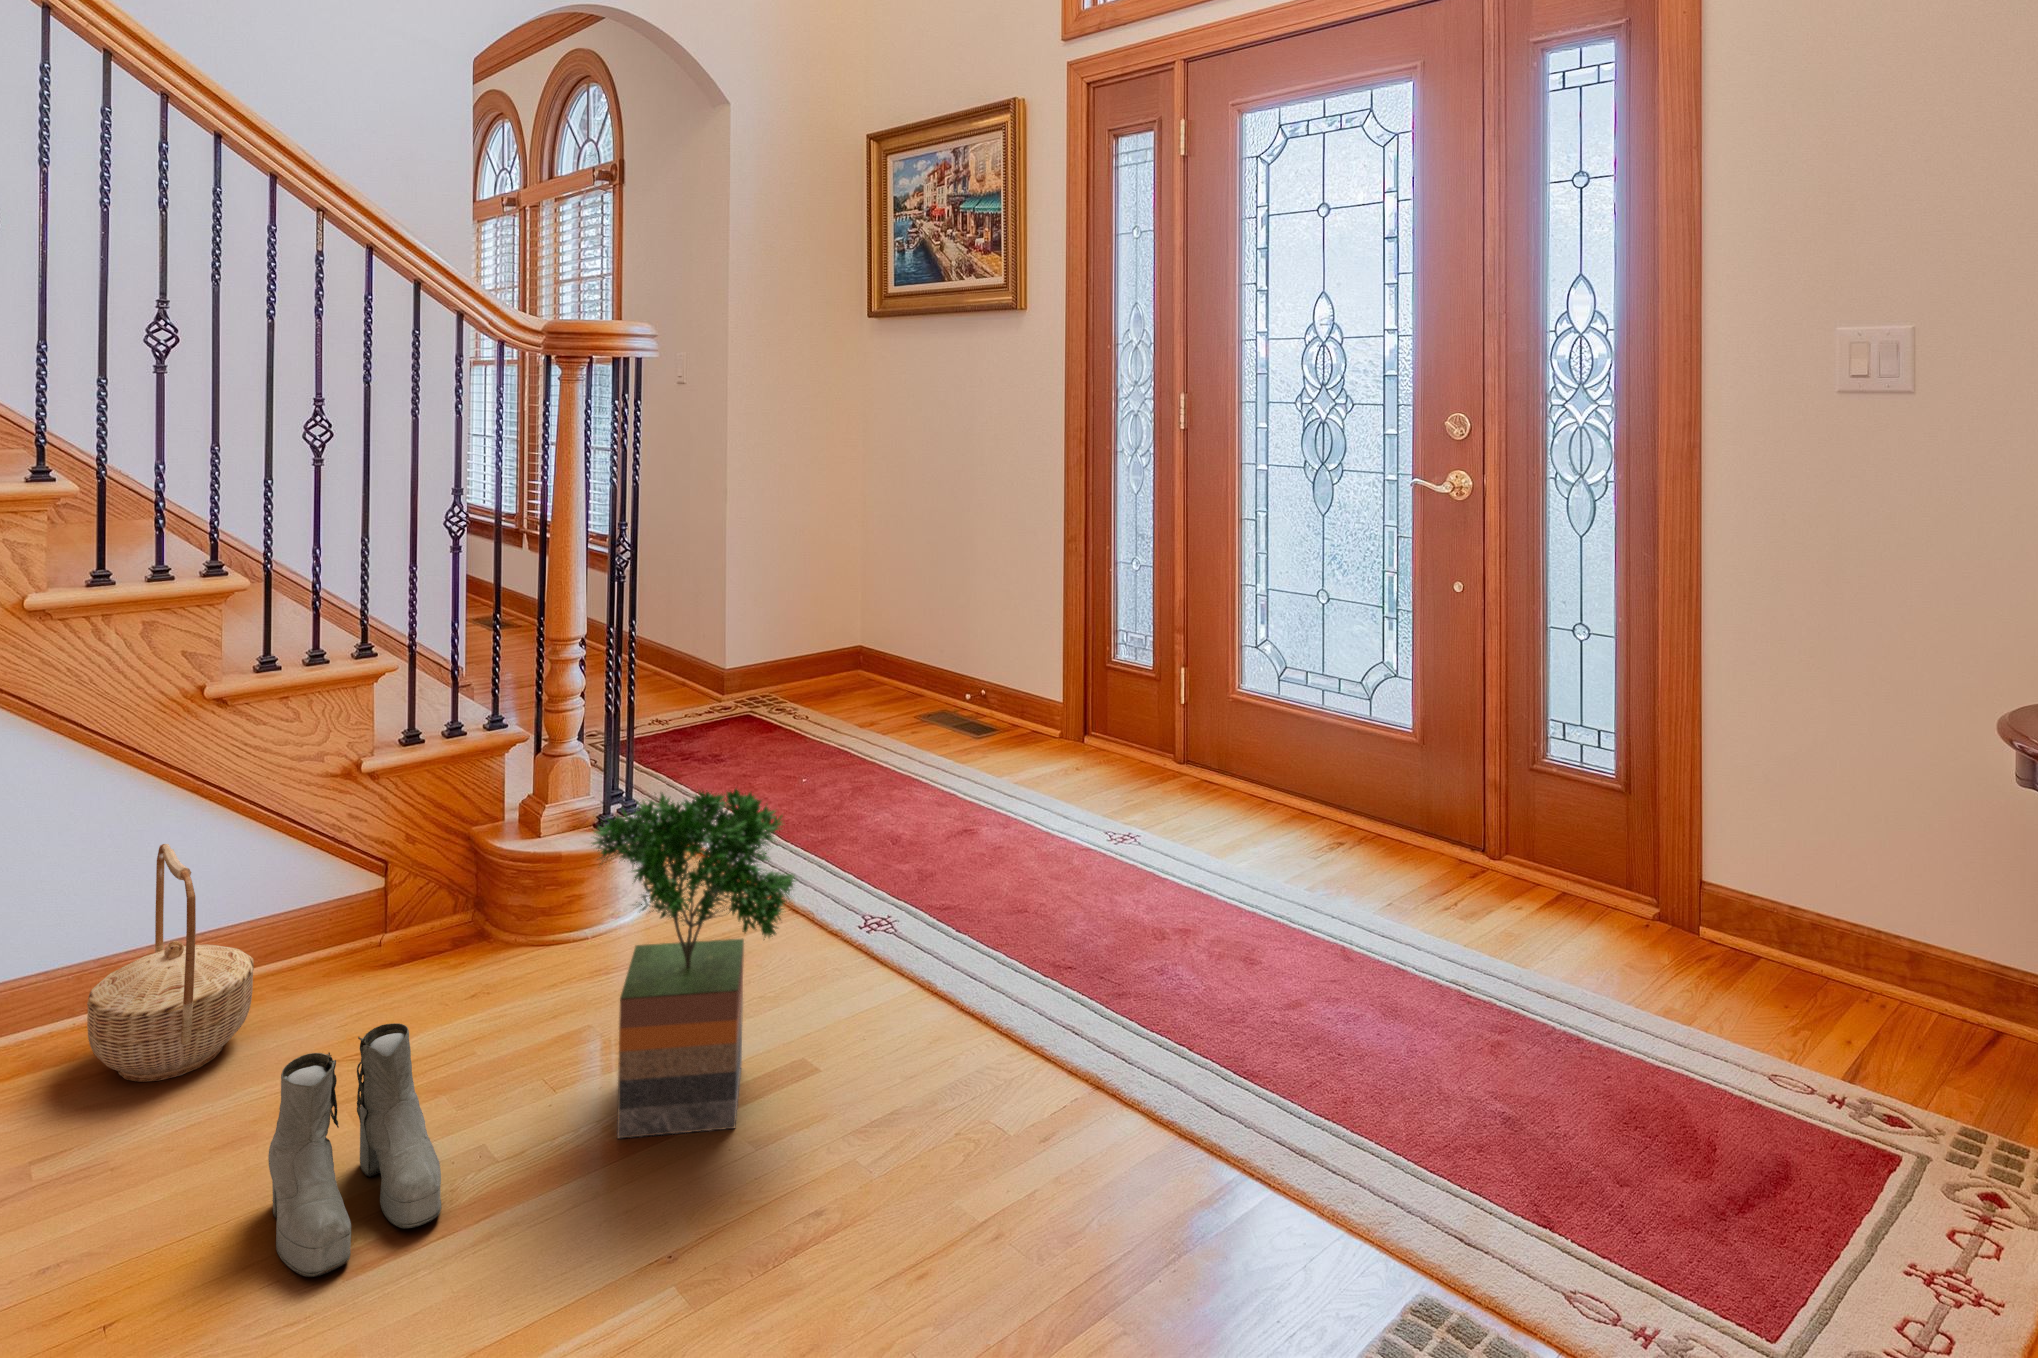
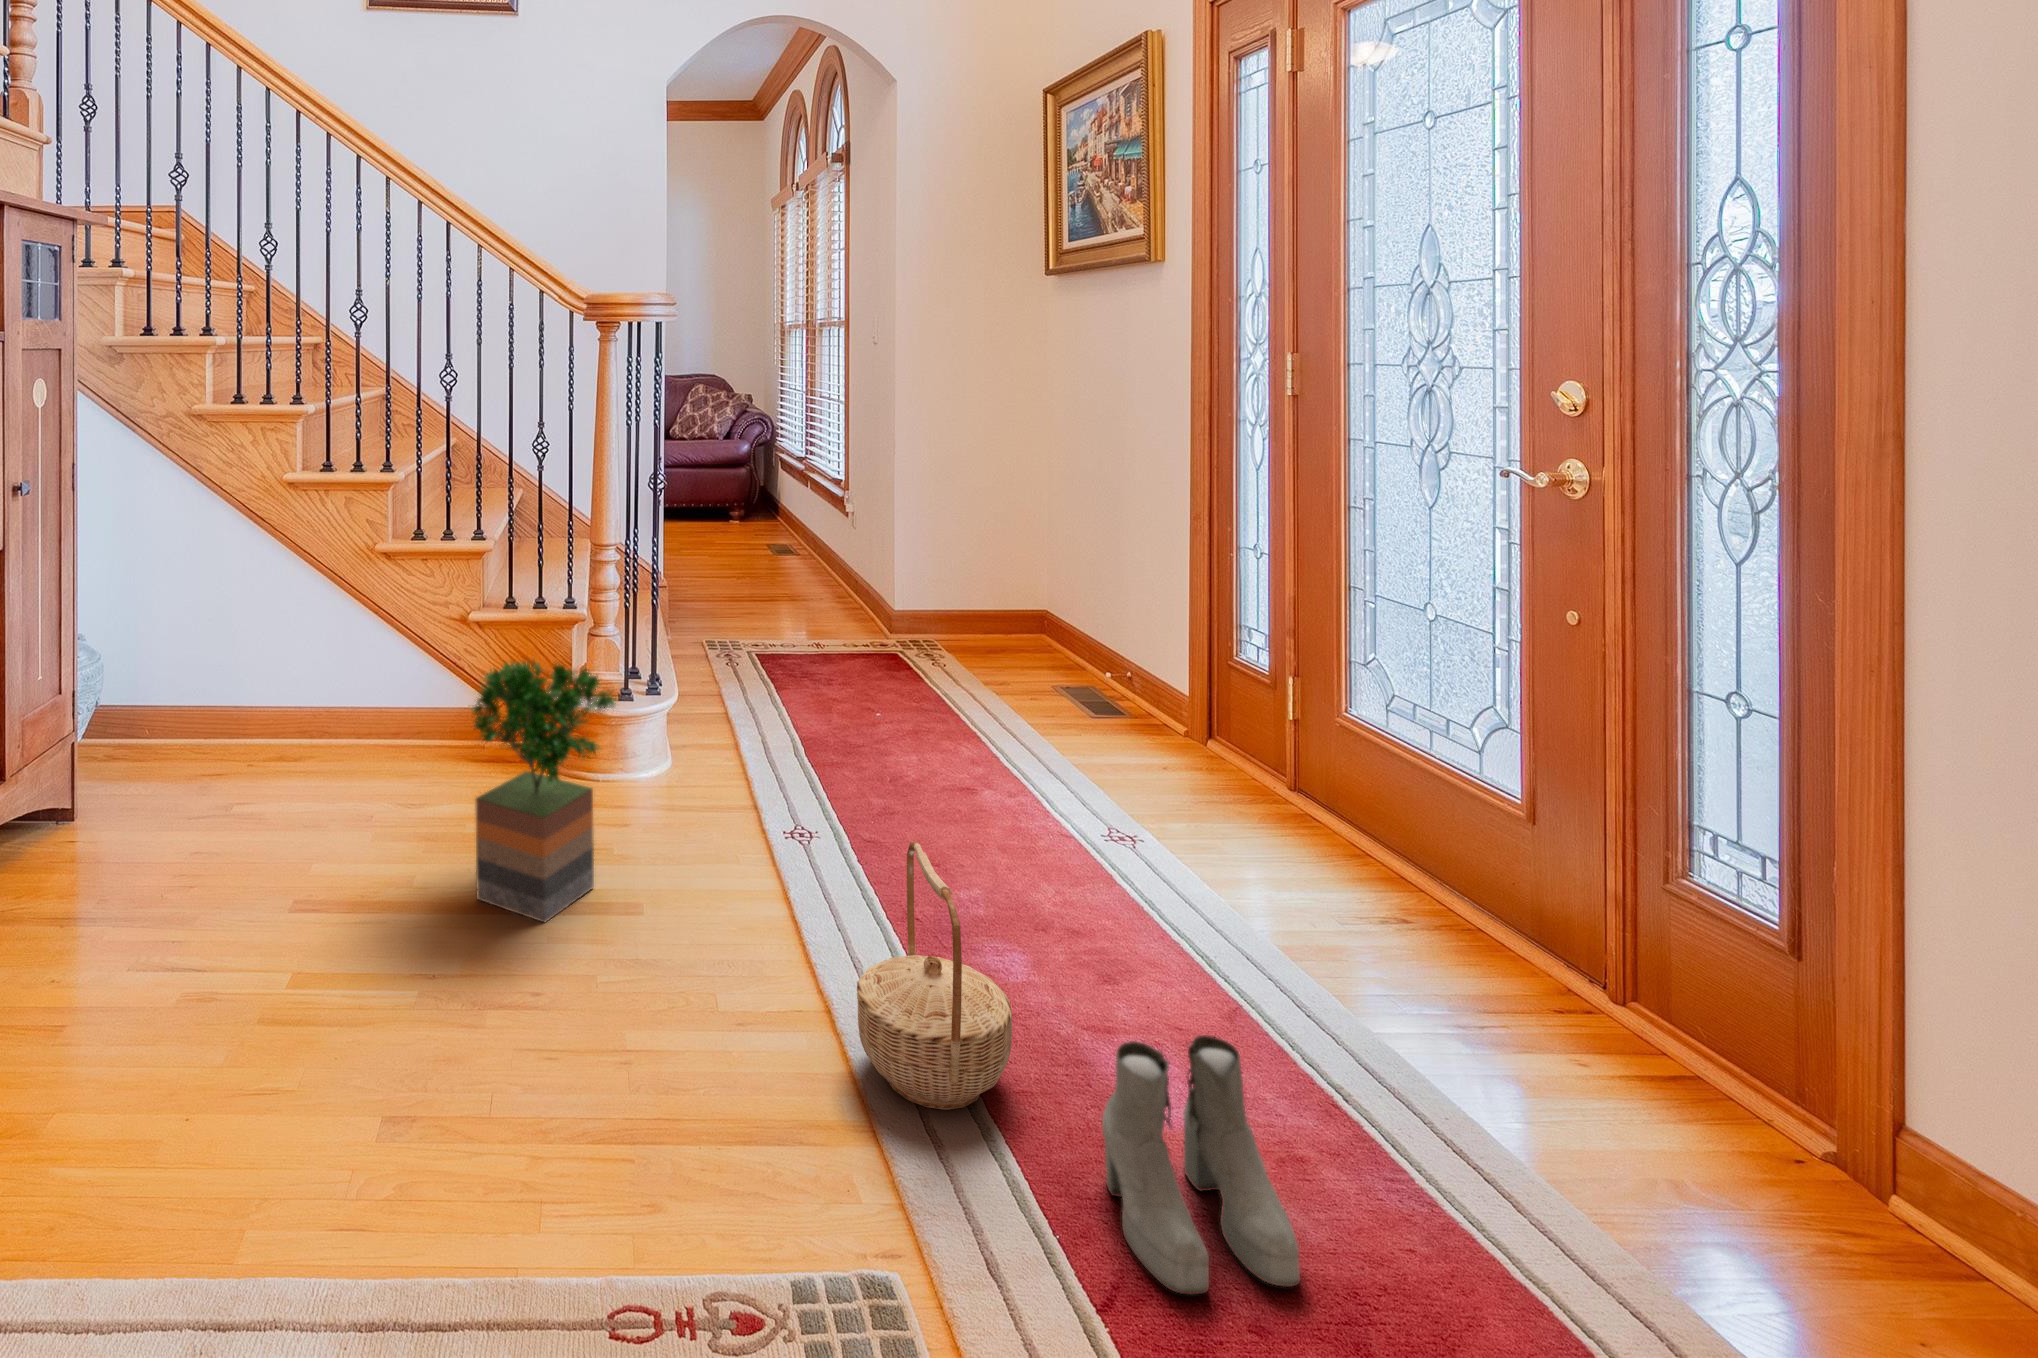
basket: present [87,844,254,1082] -> present [857,841,1013,1110]
boots: present [268,1023,441,1277] -> present [1102,1035,1300,1295]

